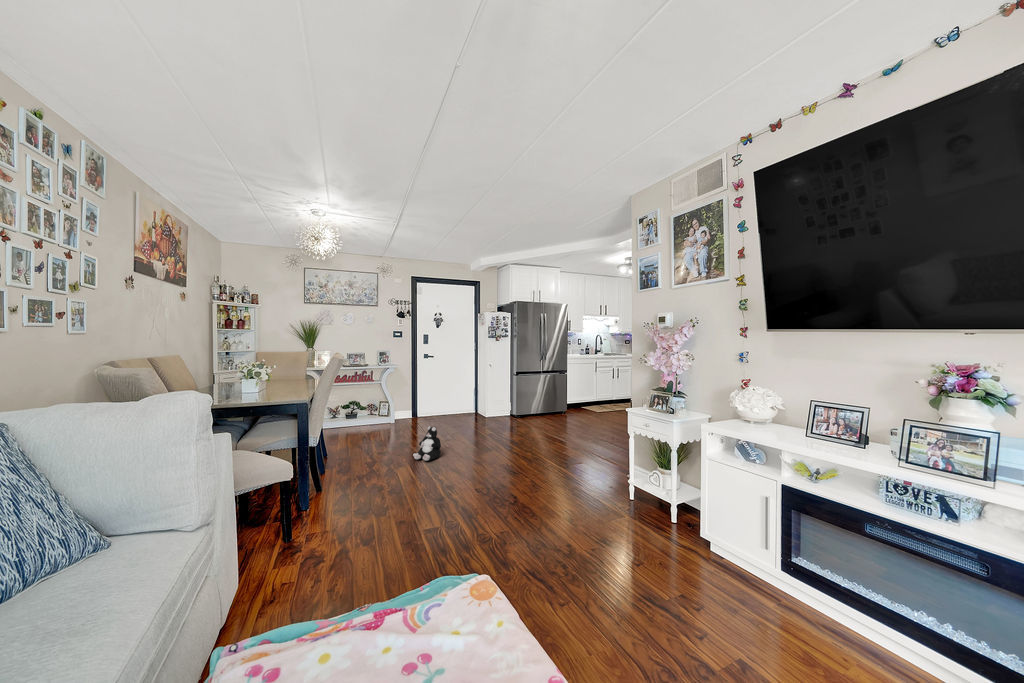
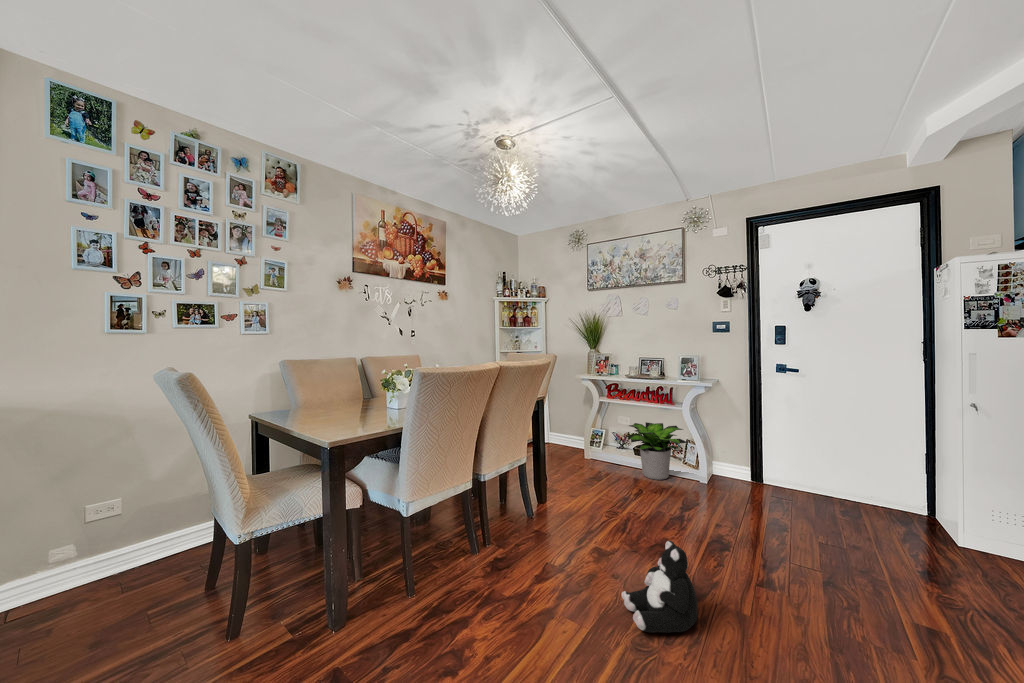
potted plant: none [348,394,387,428] -> present [628,422,688,480]

